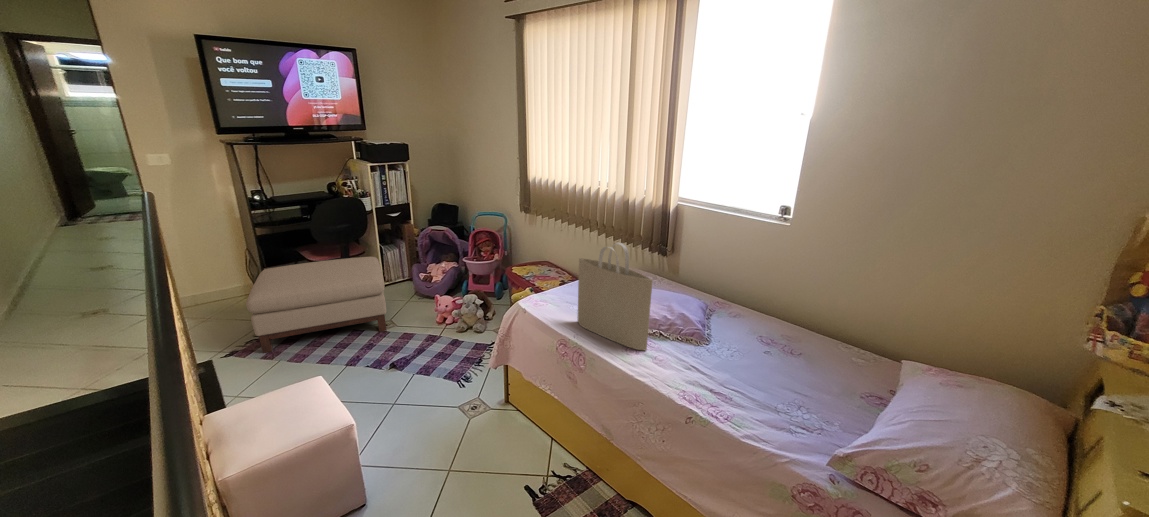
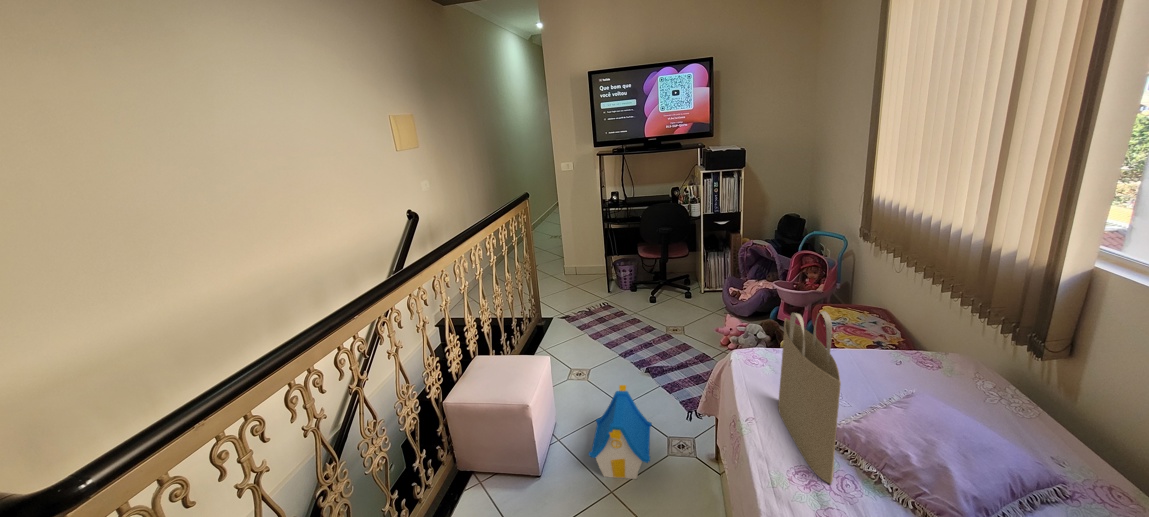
ottoman: present [246,257,386,353] -> none [574,258,691,337]
toy house: none [390,373,472,467] -> present [589,385,652,479]

